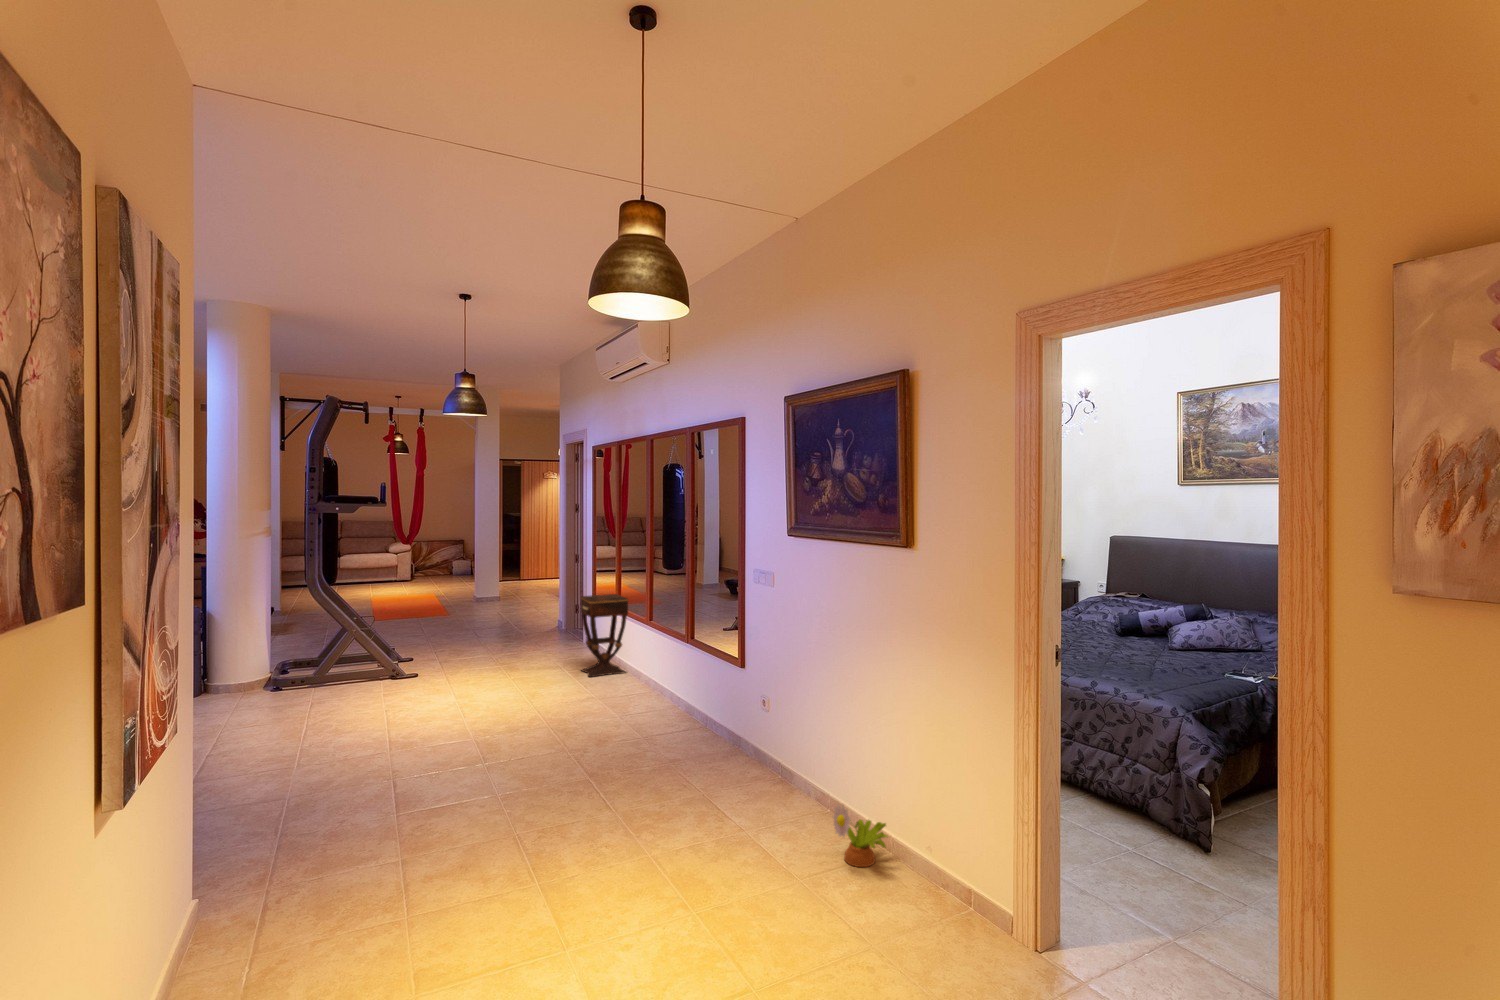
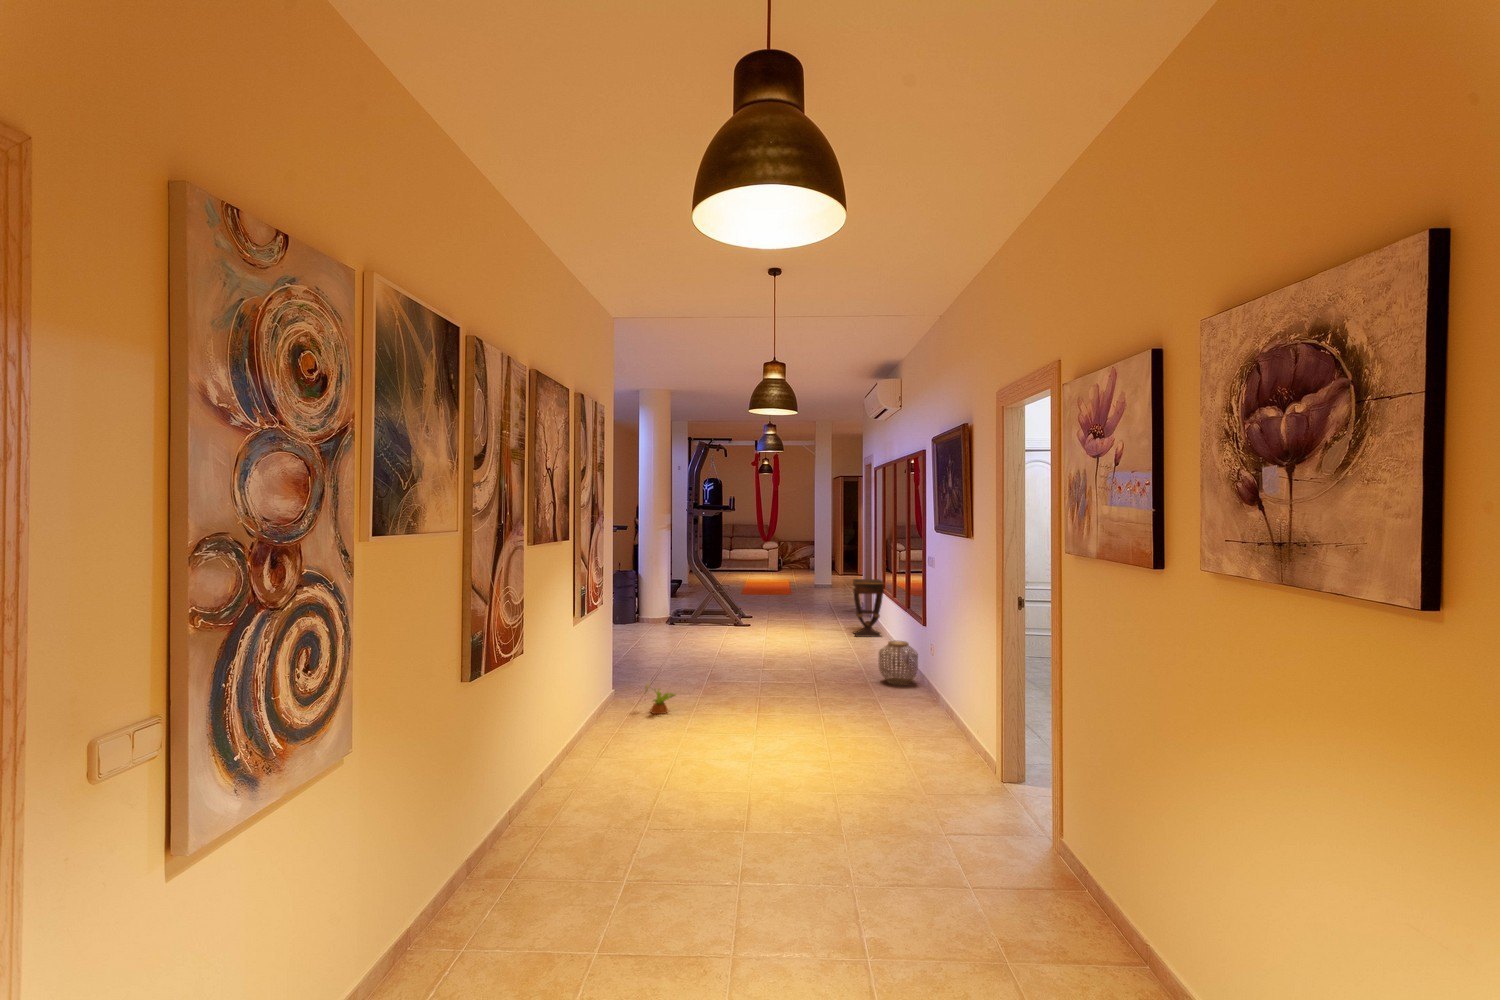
woven basket: none [688,694,745,762] -> present [879,641,918,685]
decorative plant: present [833,805,888,867] -> present [645,680,676,714]

